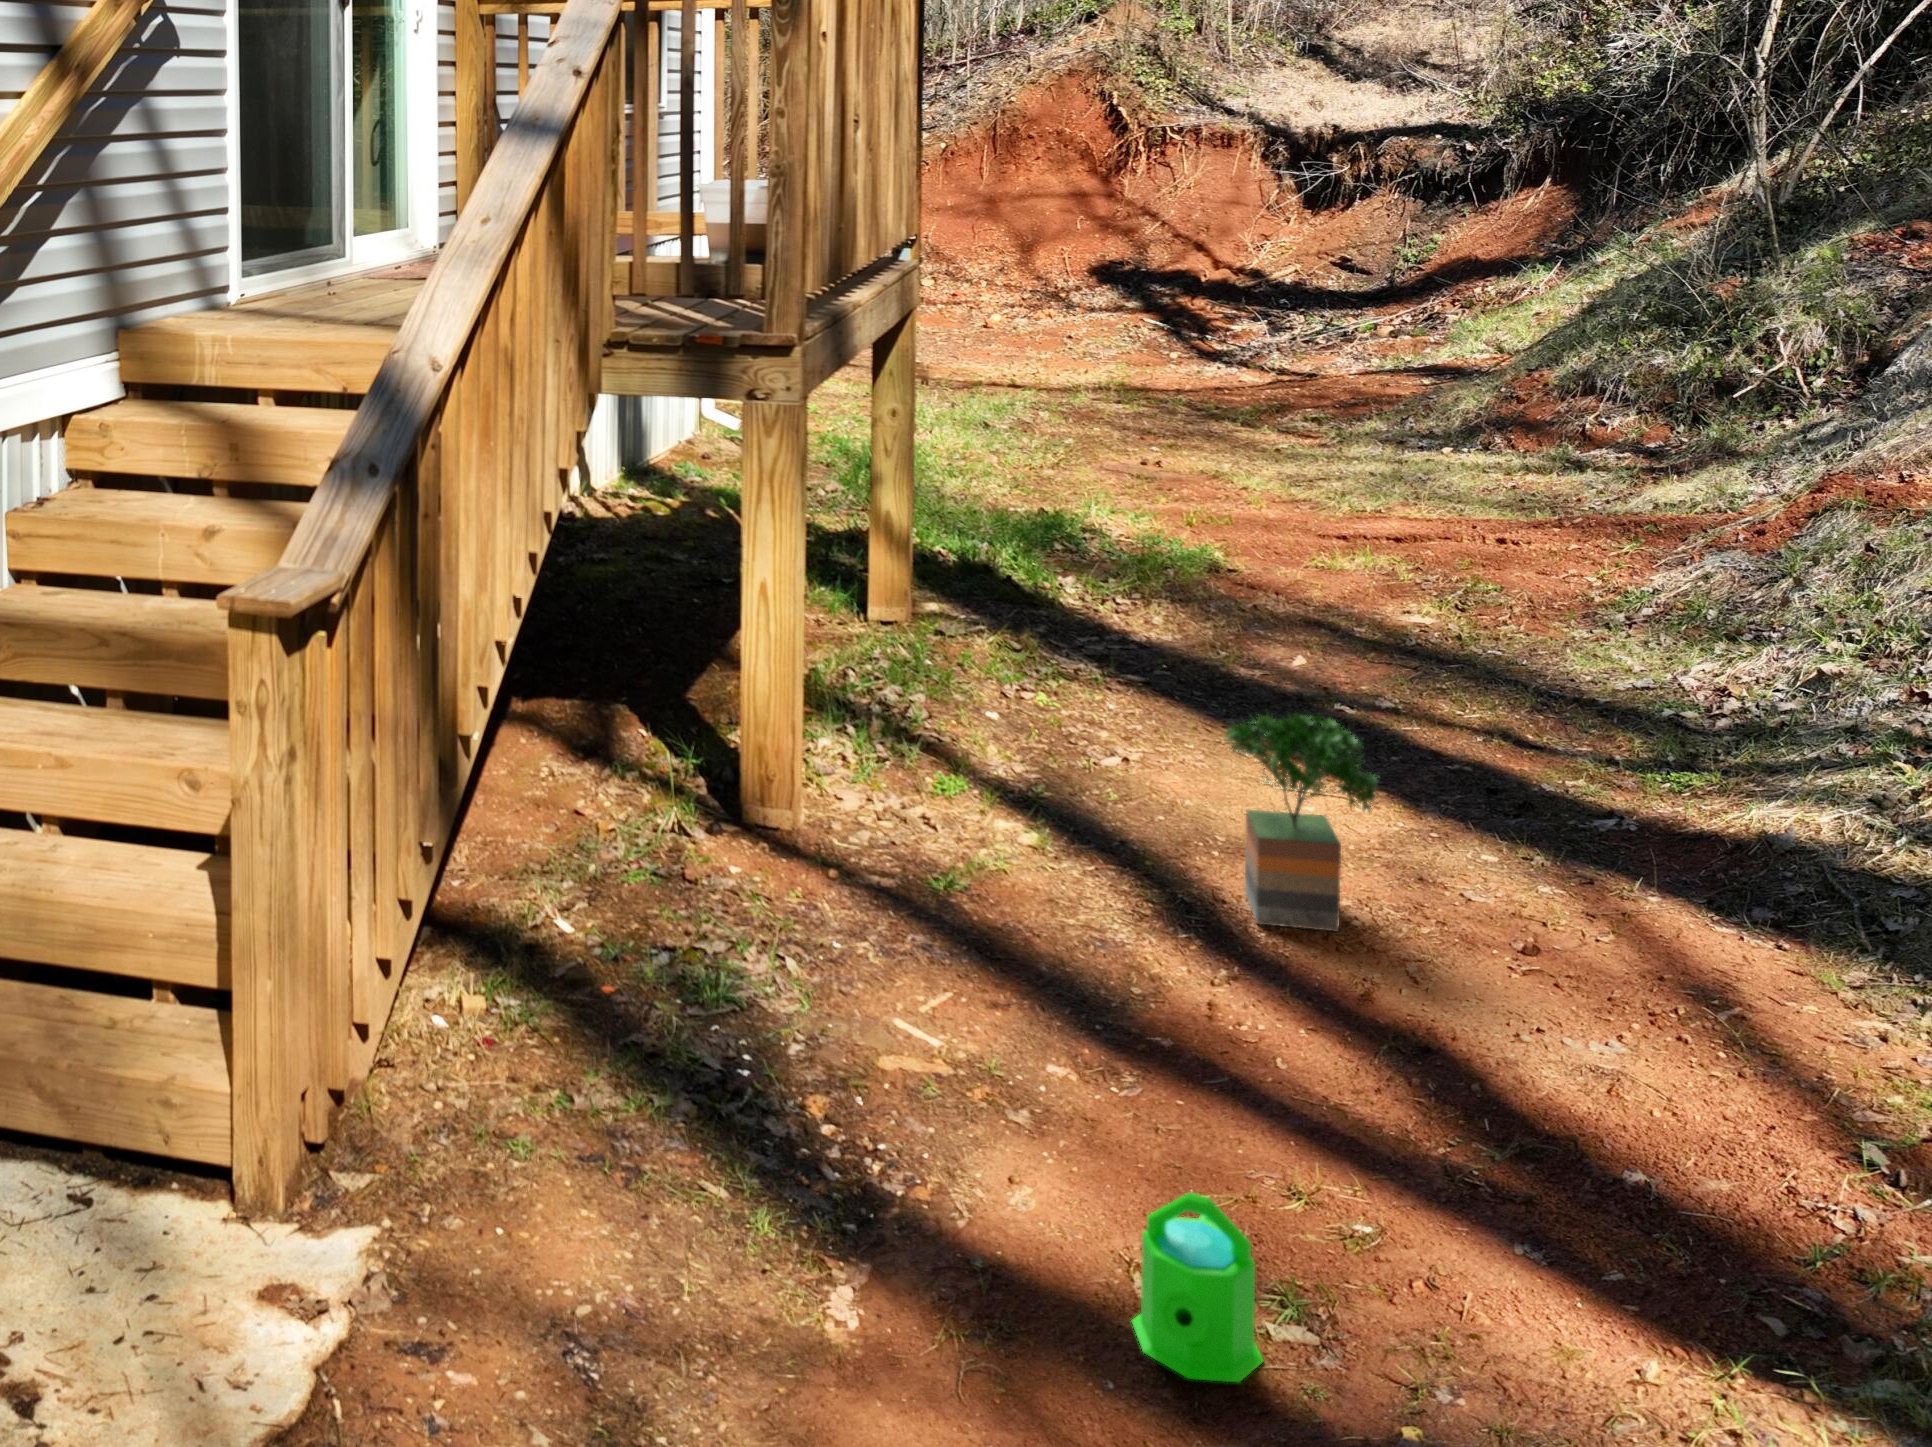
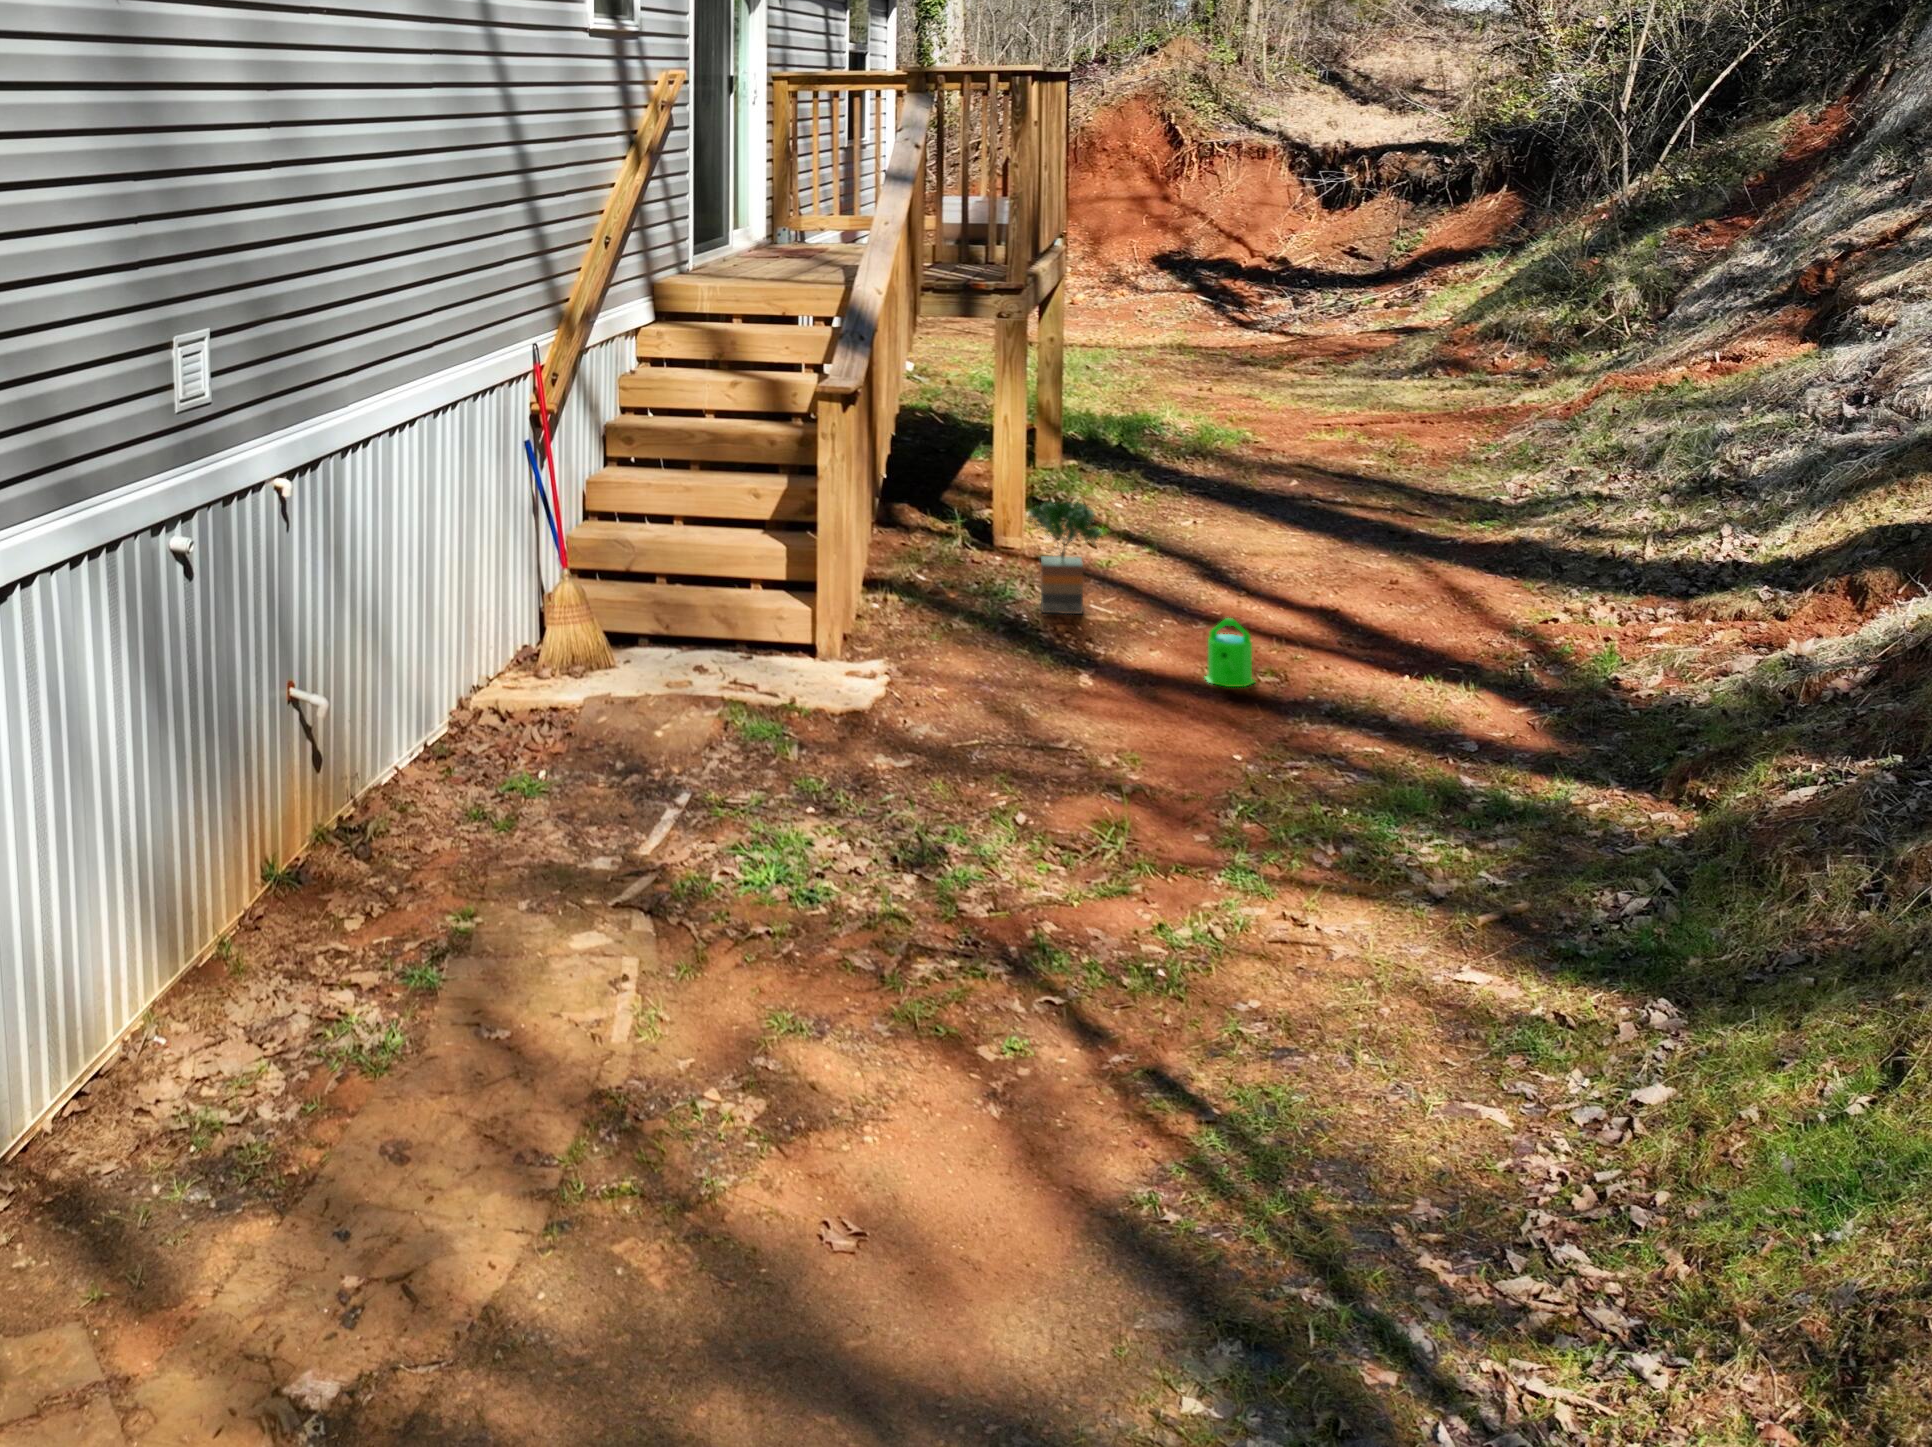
potted tree: present [1225,713,1377,931] -> present [1028,500,1101,614]

